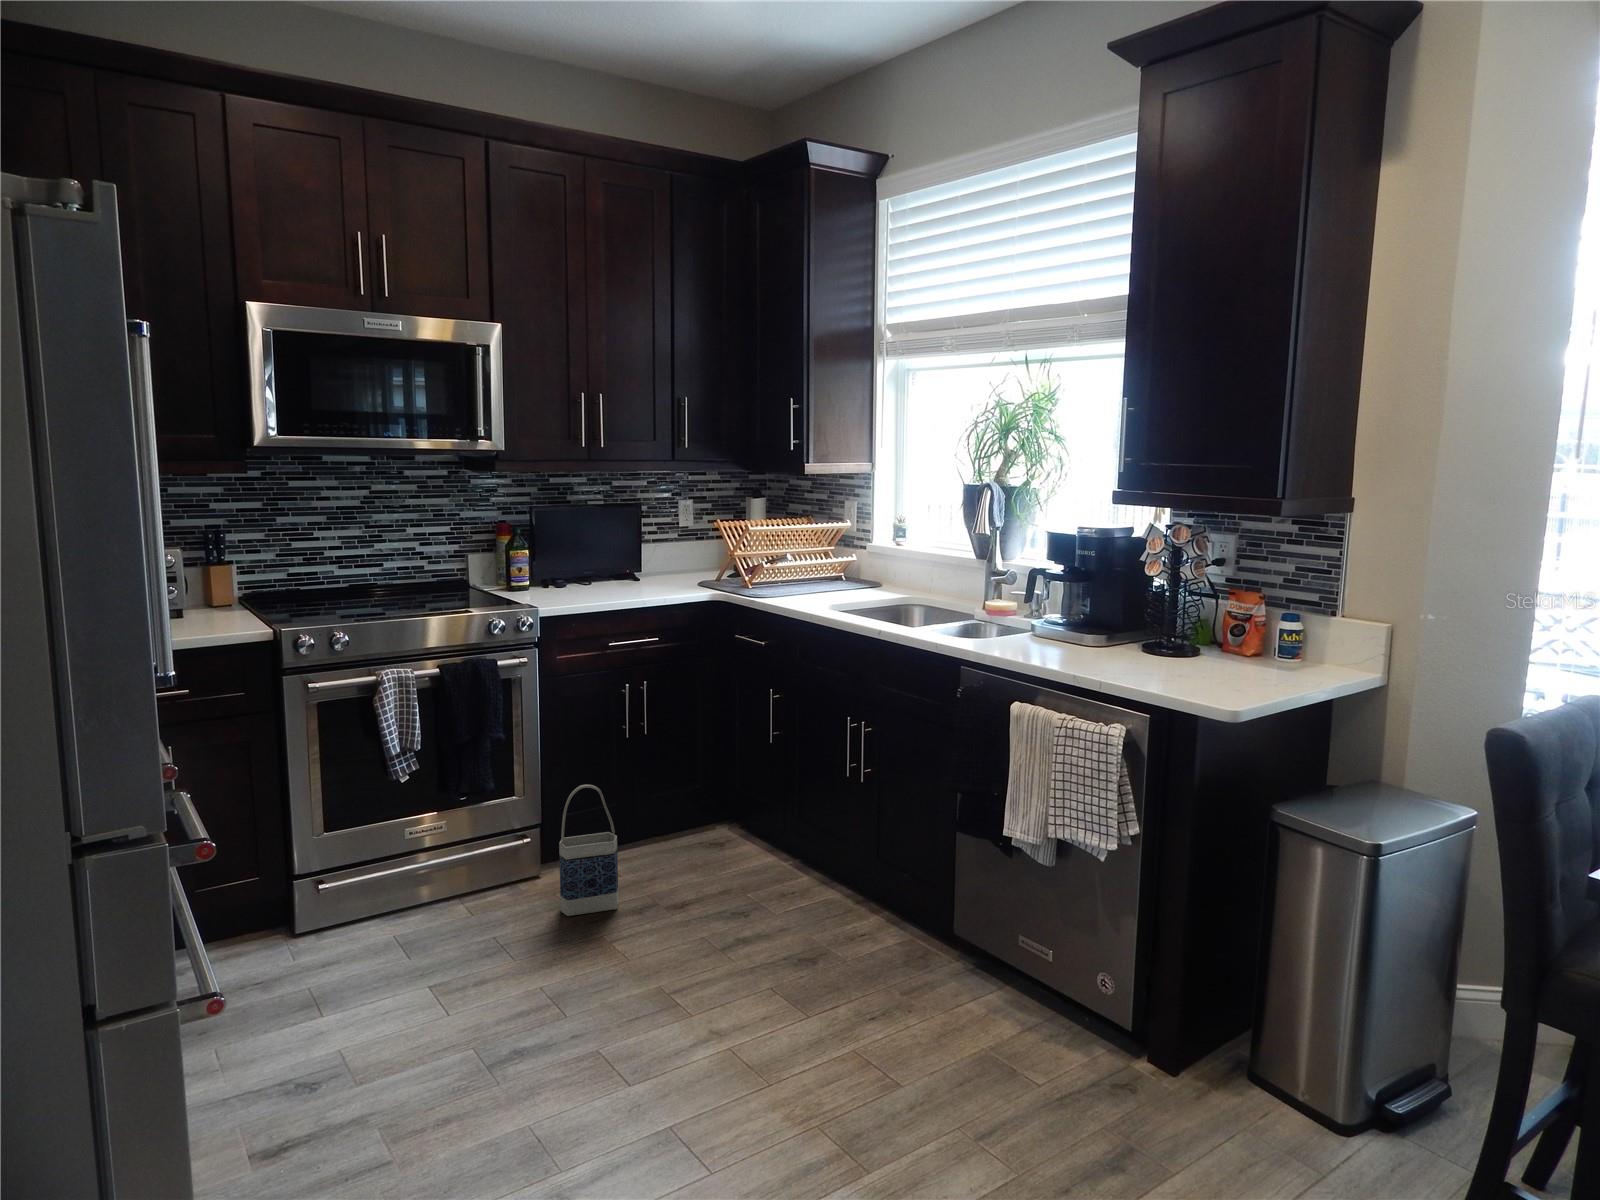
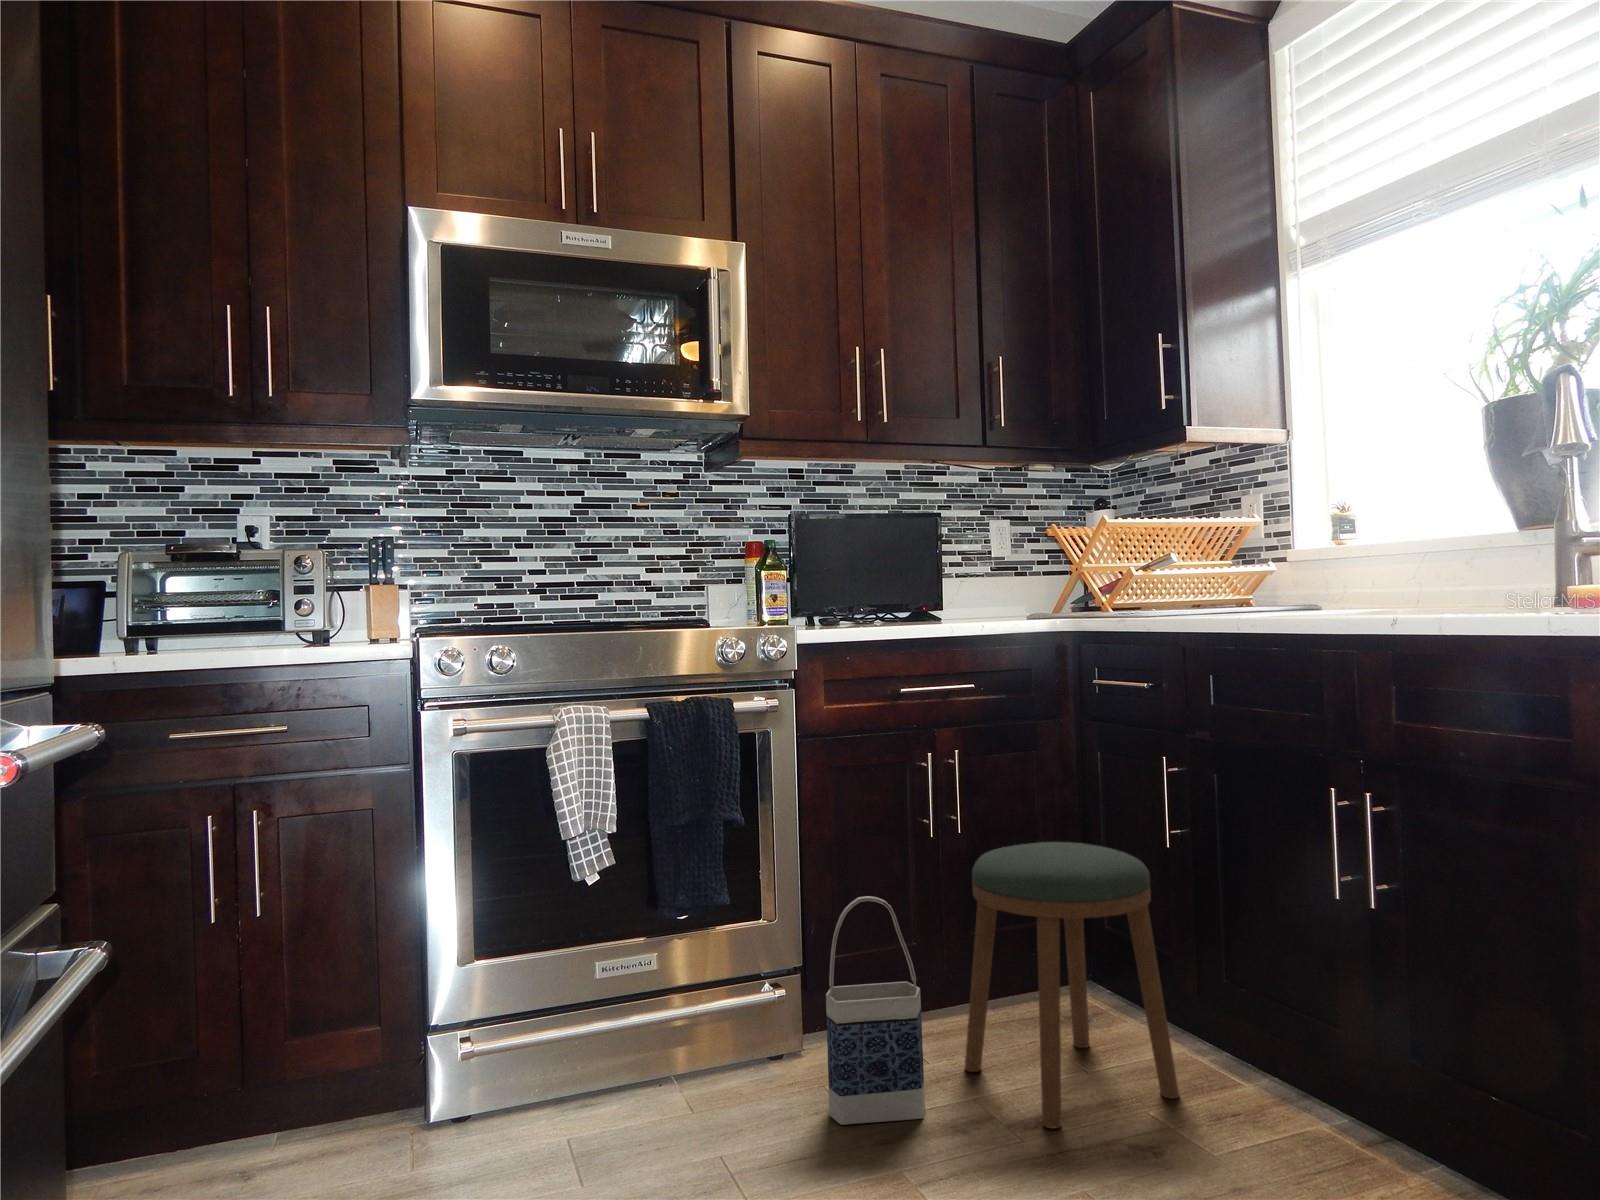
stool: none [644,743,765,909] -> present [965,842,1179,1128]

